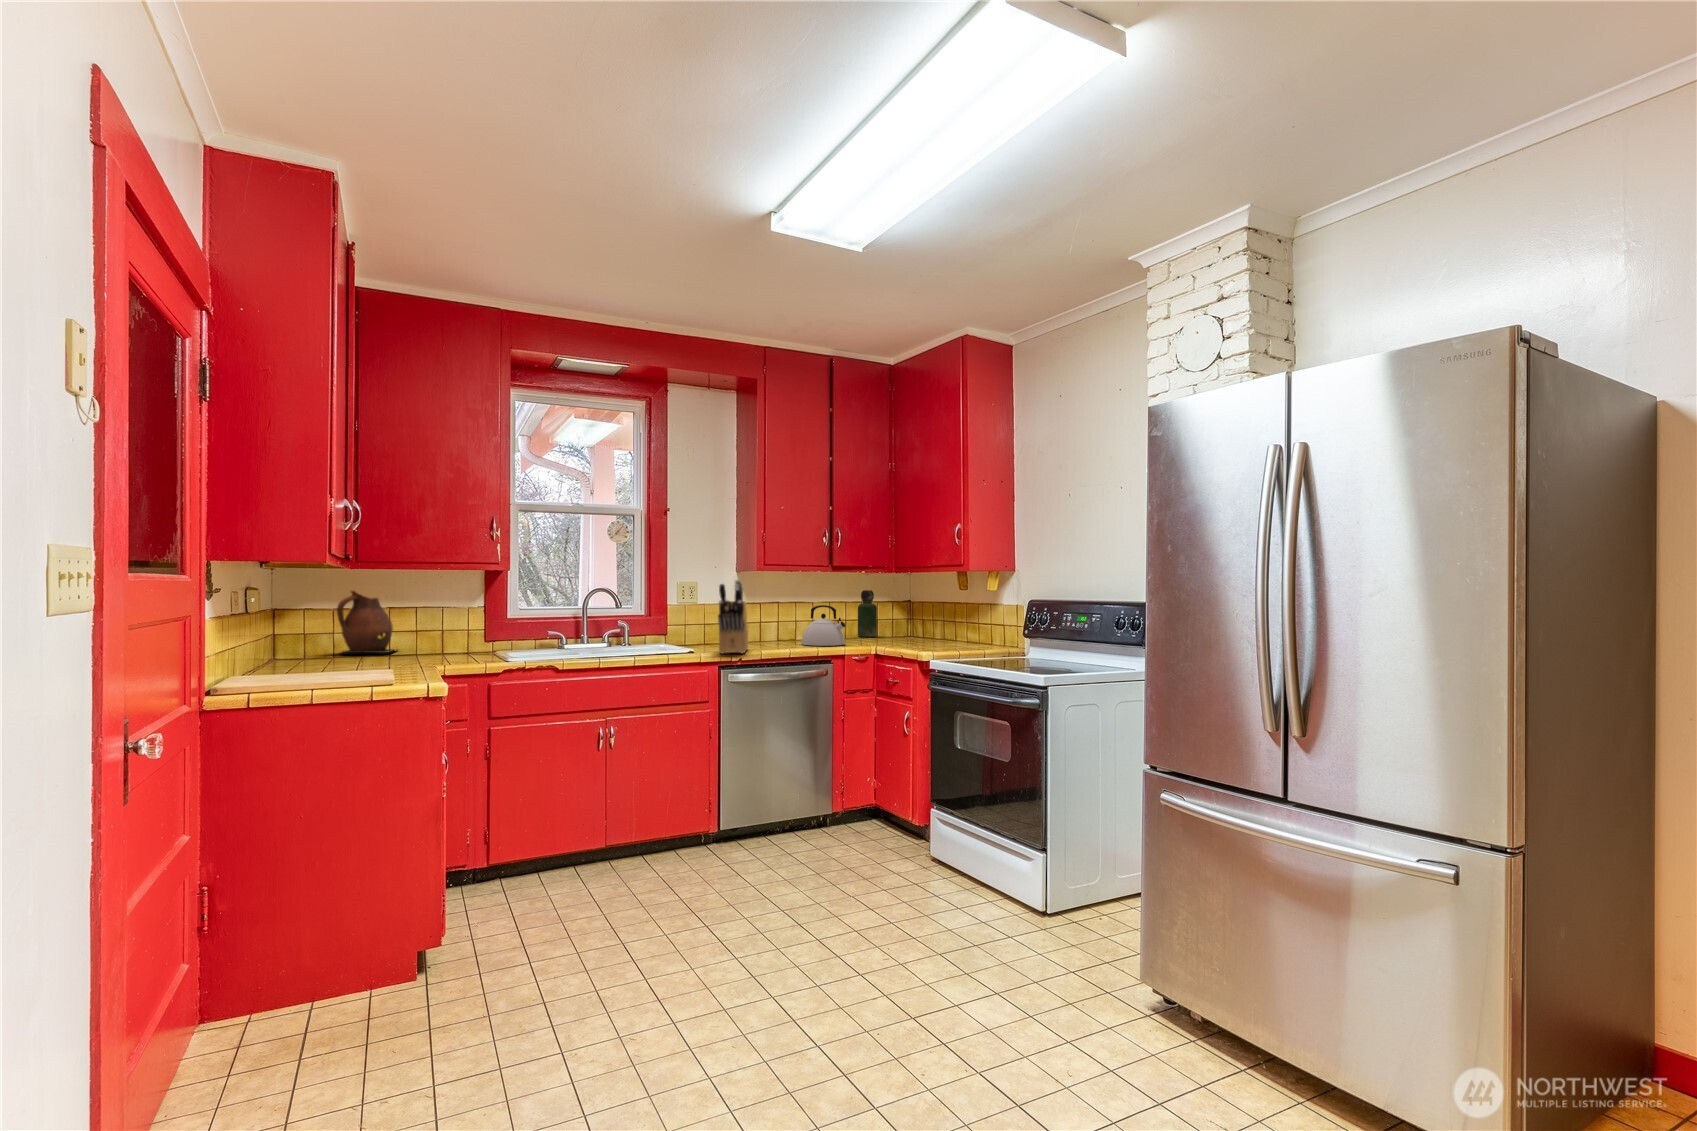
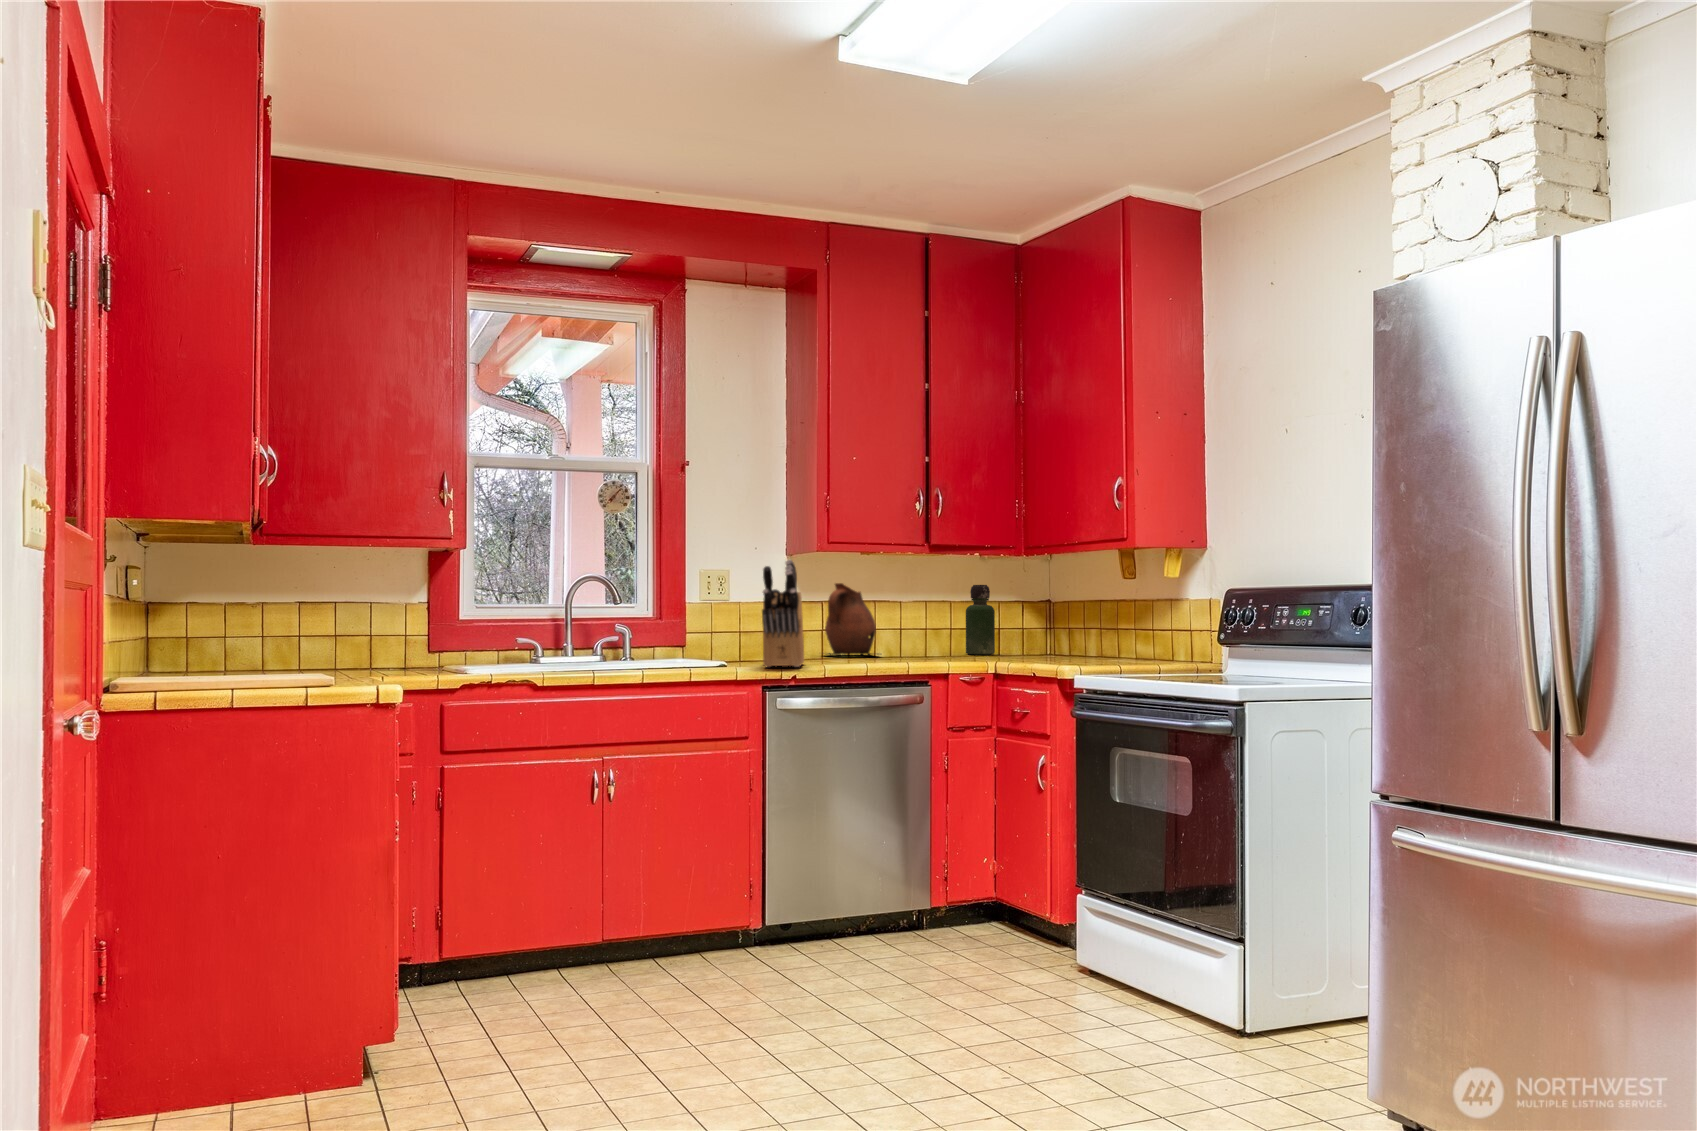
ceramic pitcher: present [337,591,395,653] -> present [825,583,881,655]
kettle: present [802,605,845,646] -> none [882,603,947,661]

